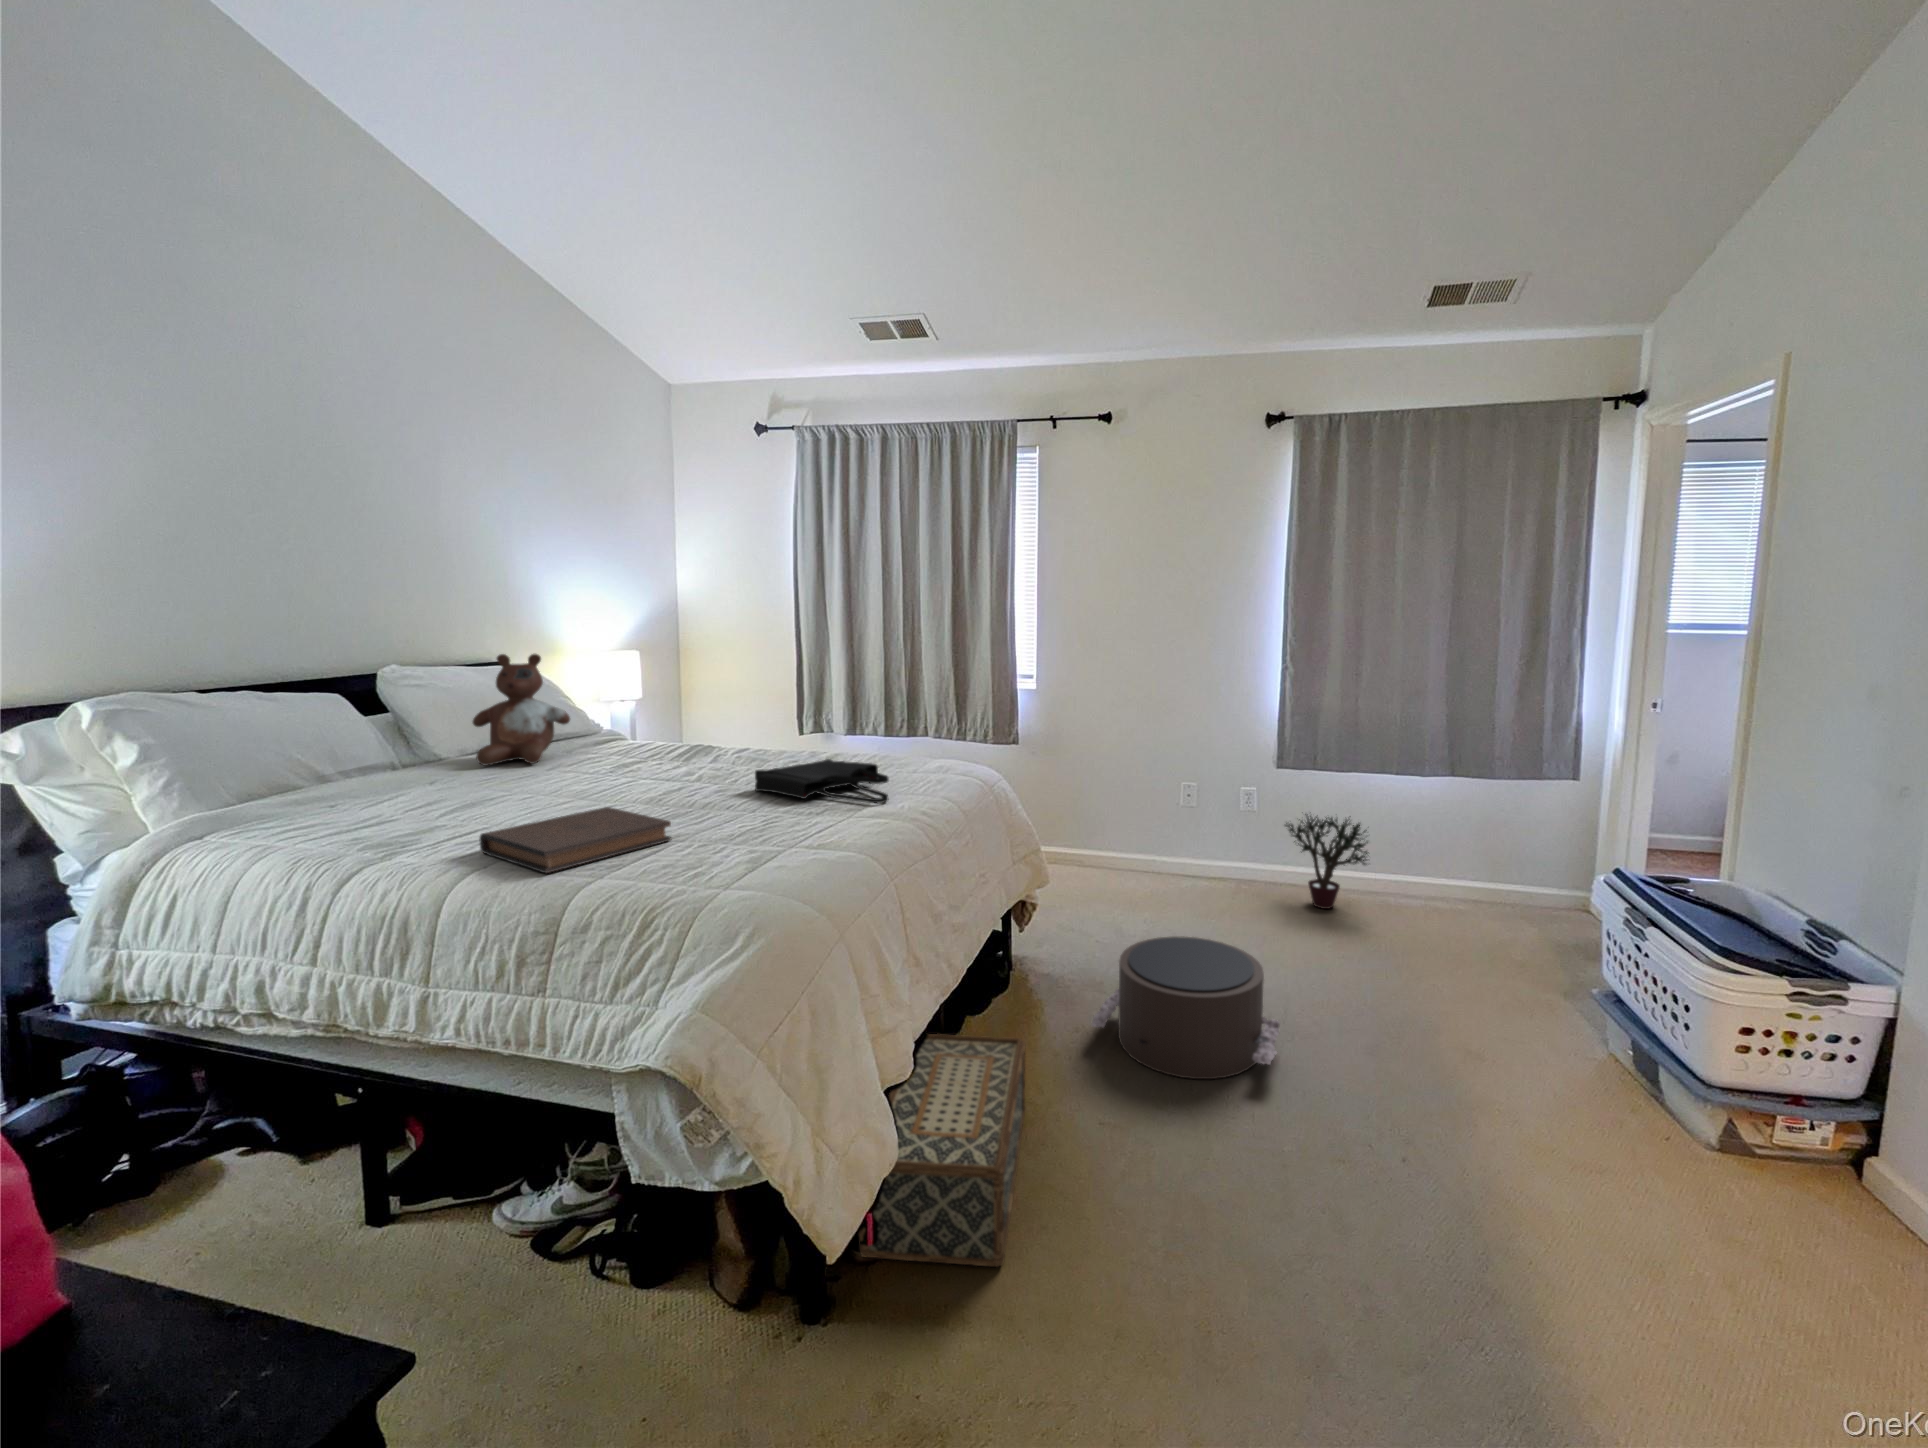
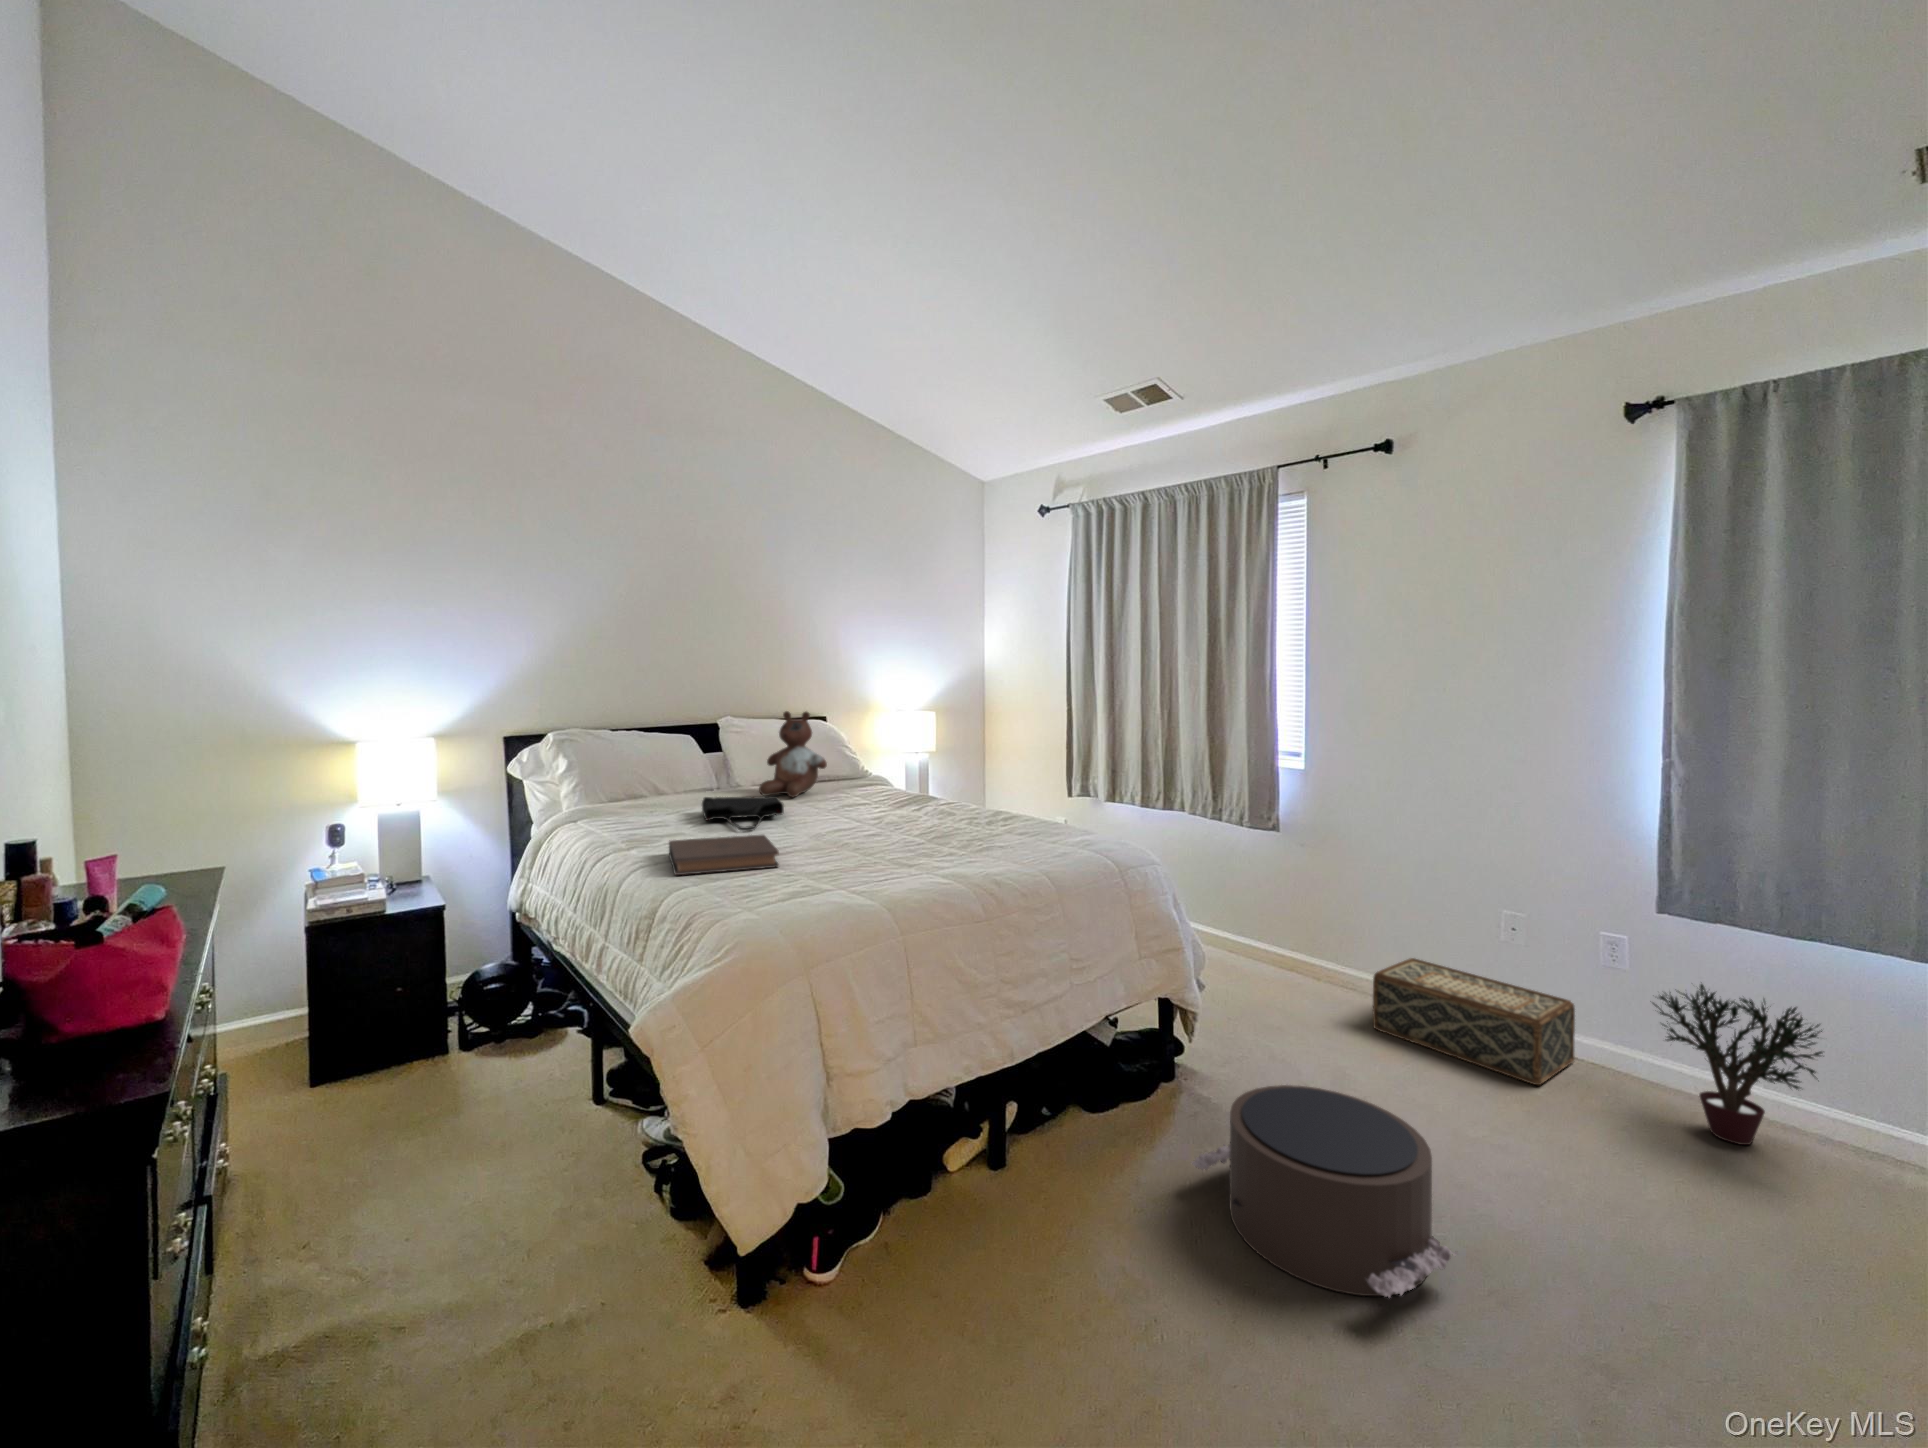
tote bag: present [755,759,889,803] -> present [702,796,784,831]
woven basket: present [859,1034,1025,1267] -> present [1373,958,1575,1085]

